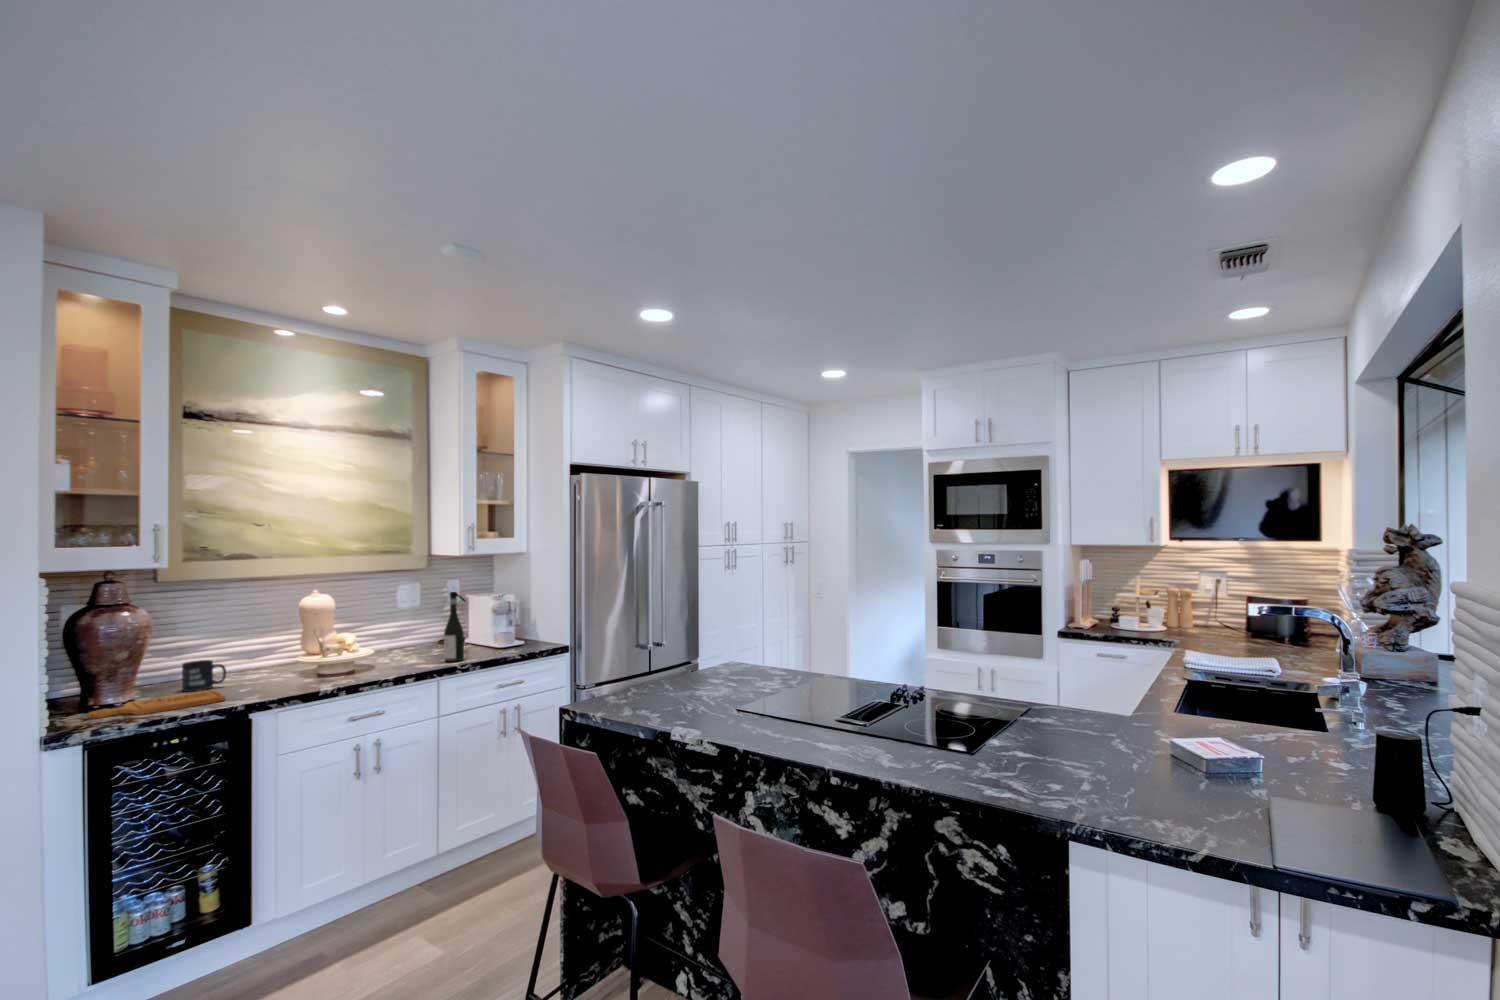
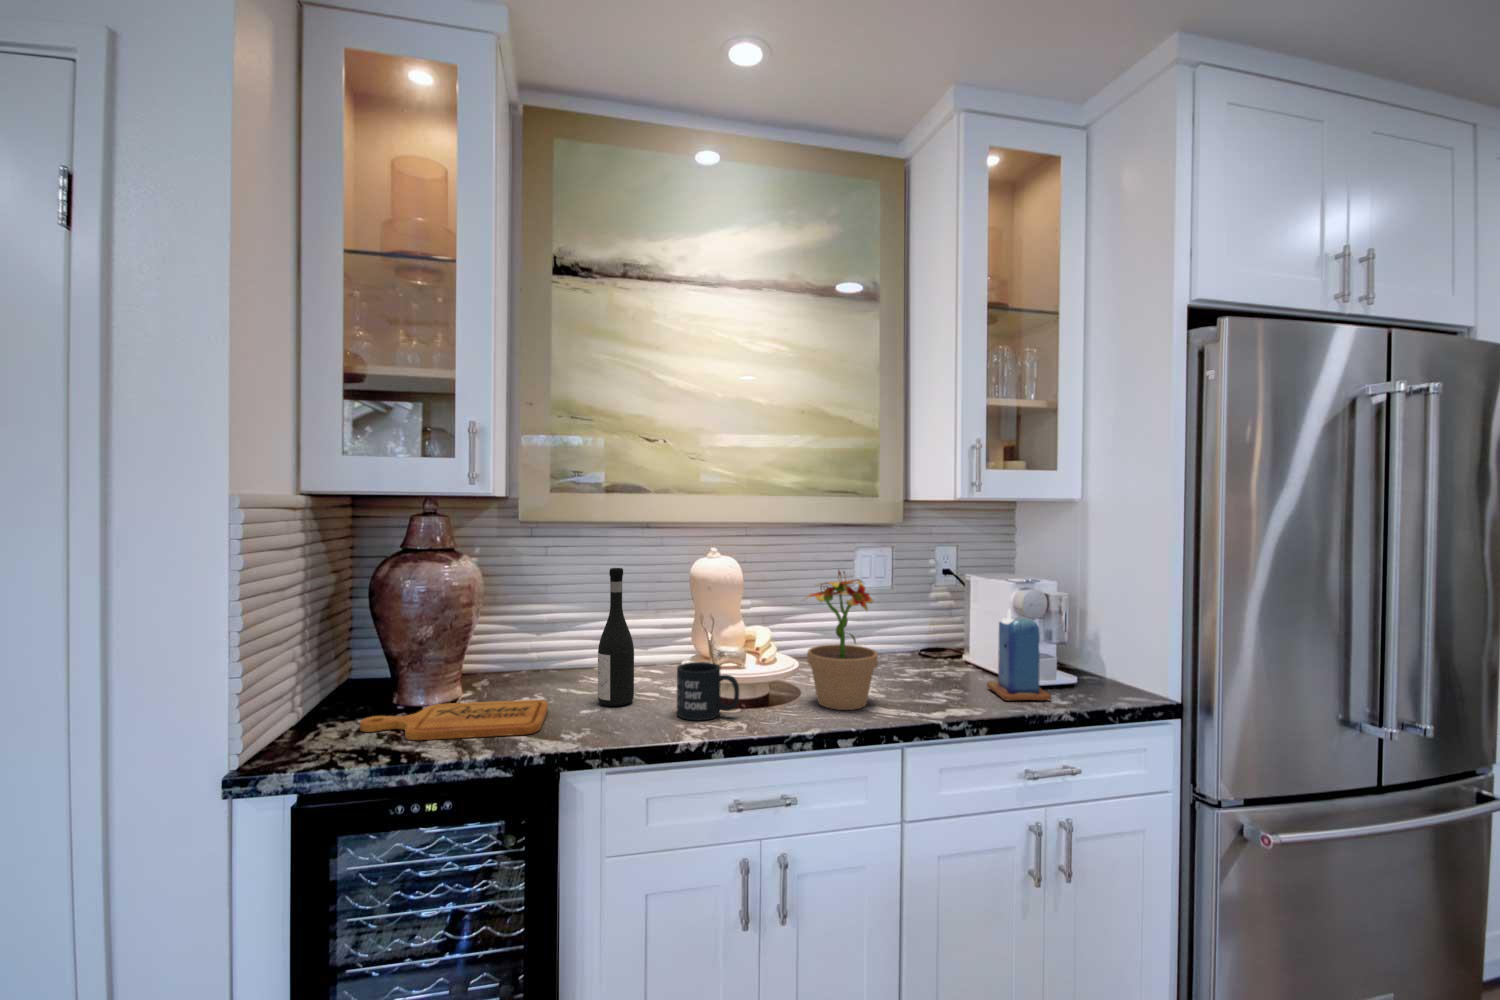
wine bottle: present [444,592,464,662] -> present [598,568,634,706]
potted plant: none [377,596,421,670] -> present [806,570,878,710]
candle: none [479,609,511,655] -> present [987,610,1052,700]
mug: present [182,660,226,692] -> present [677,662,739,721]

